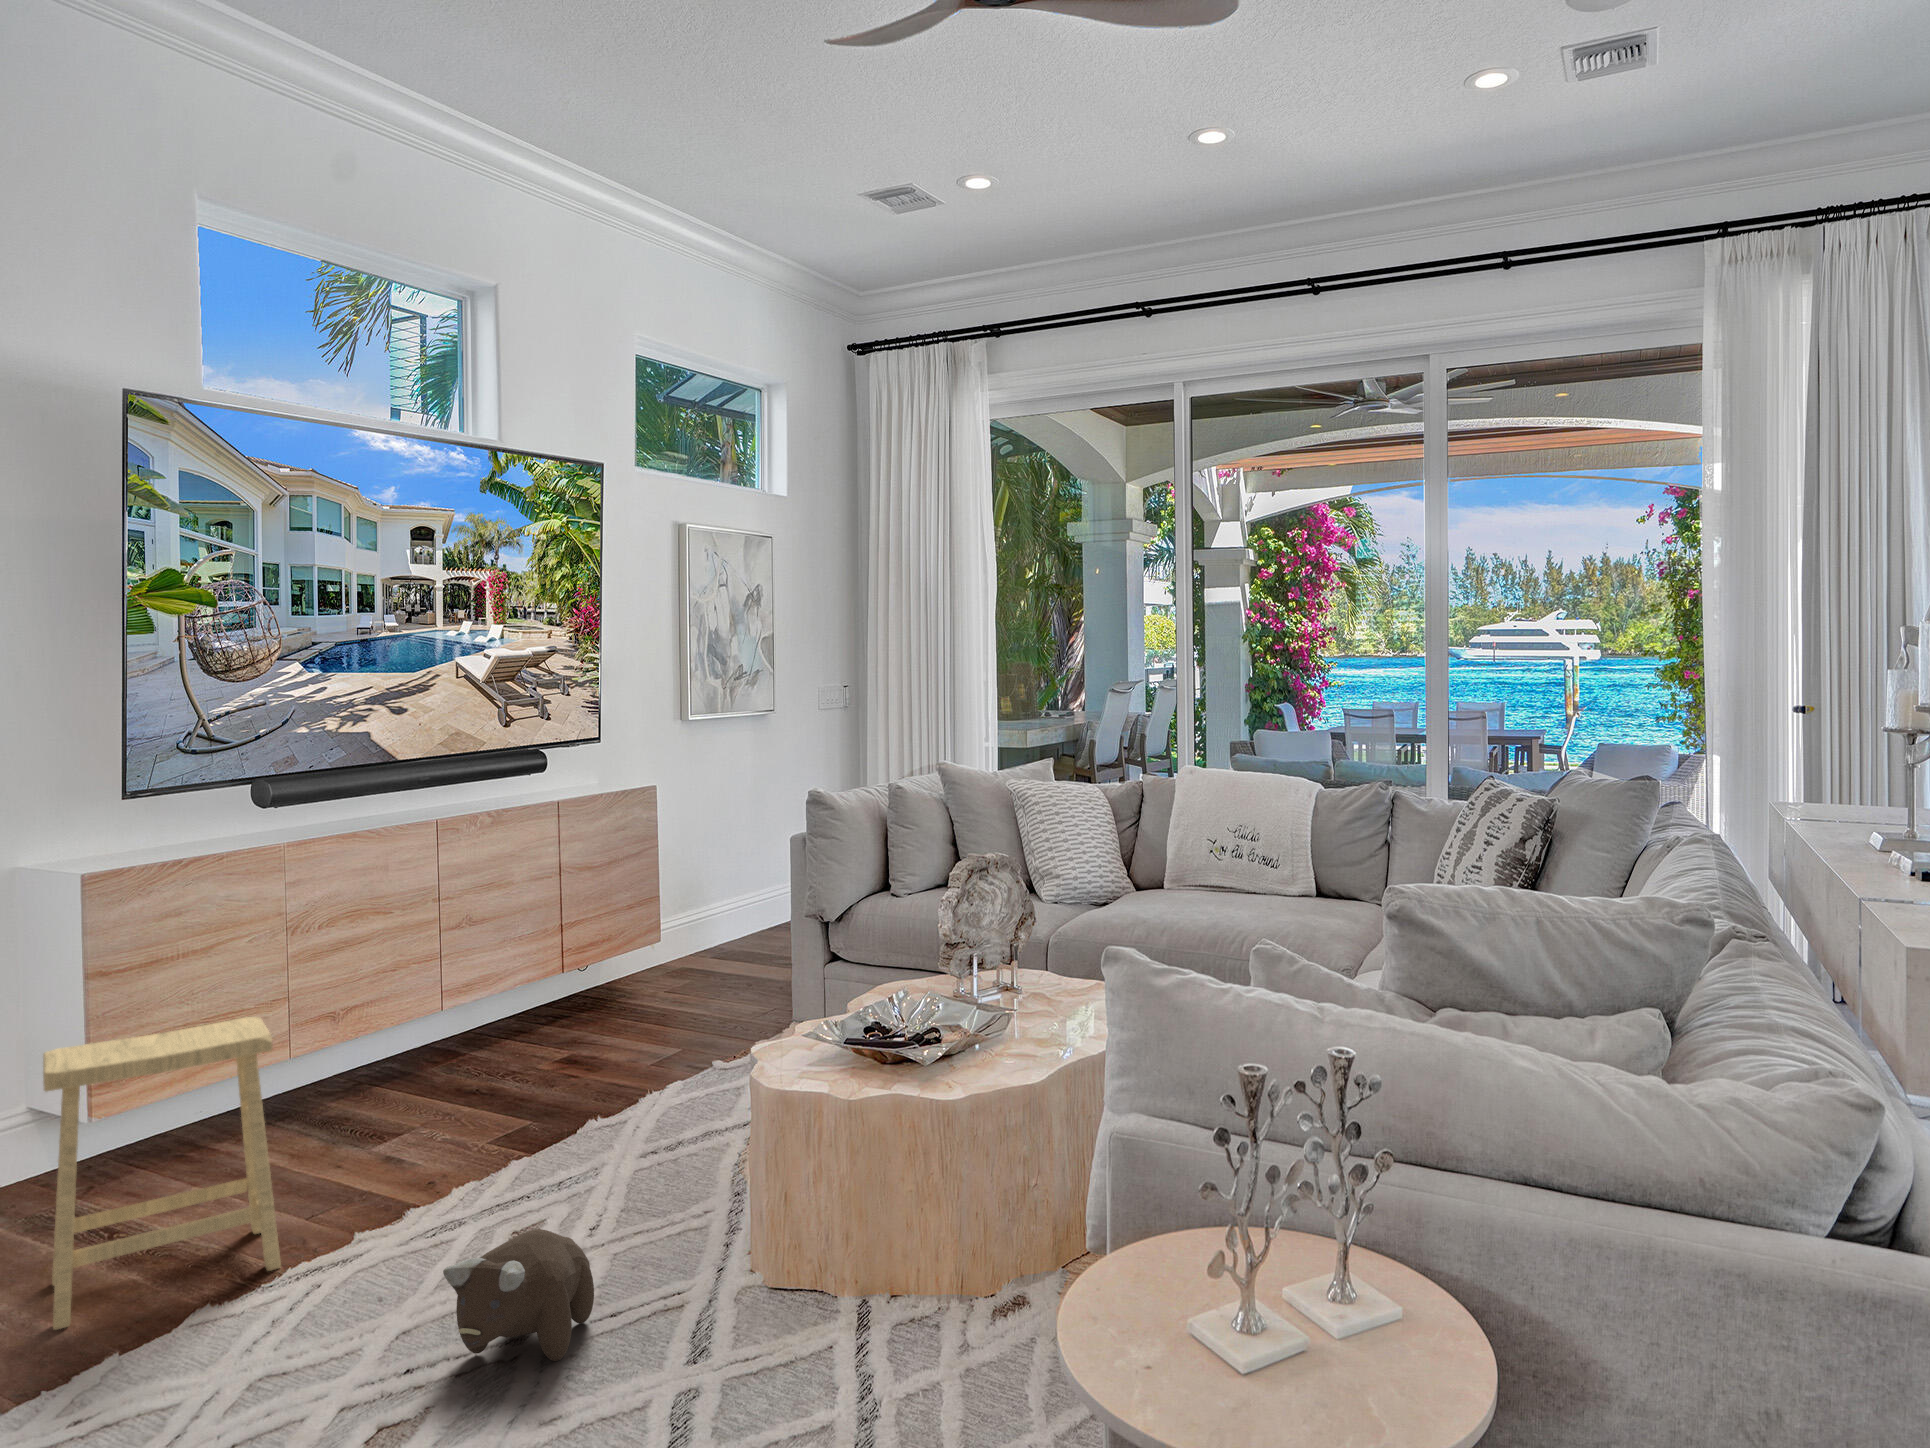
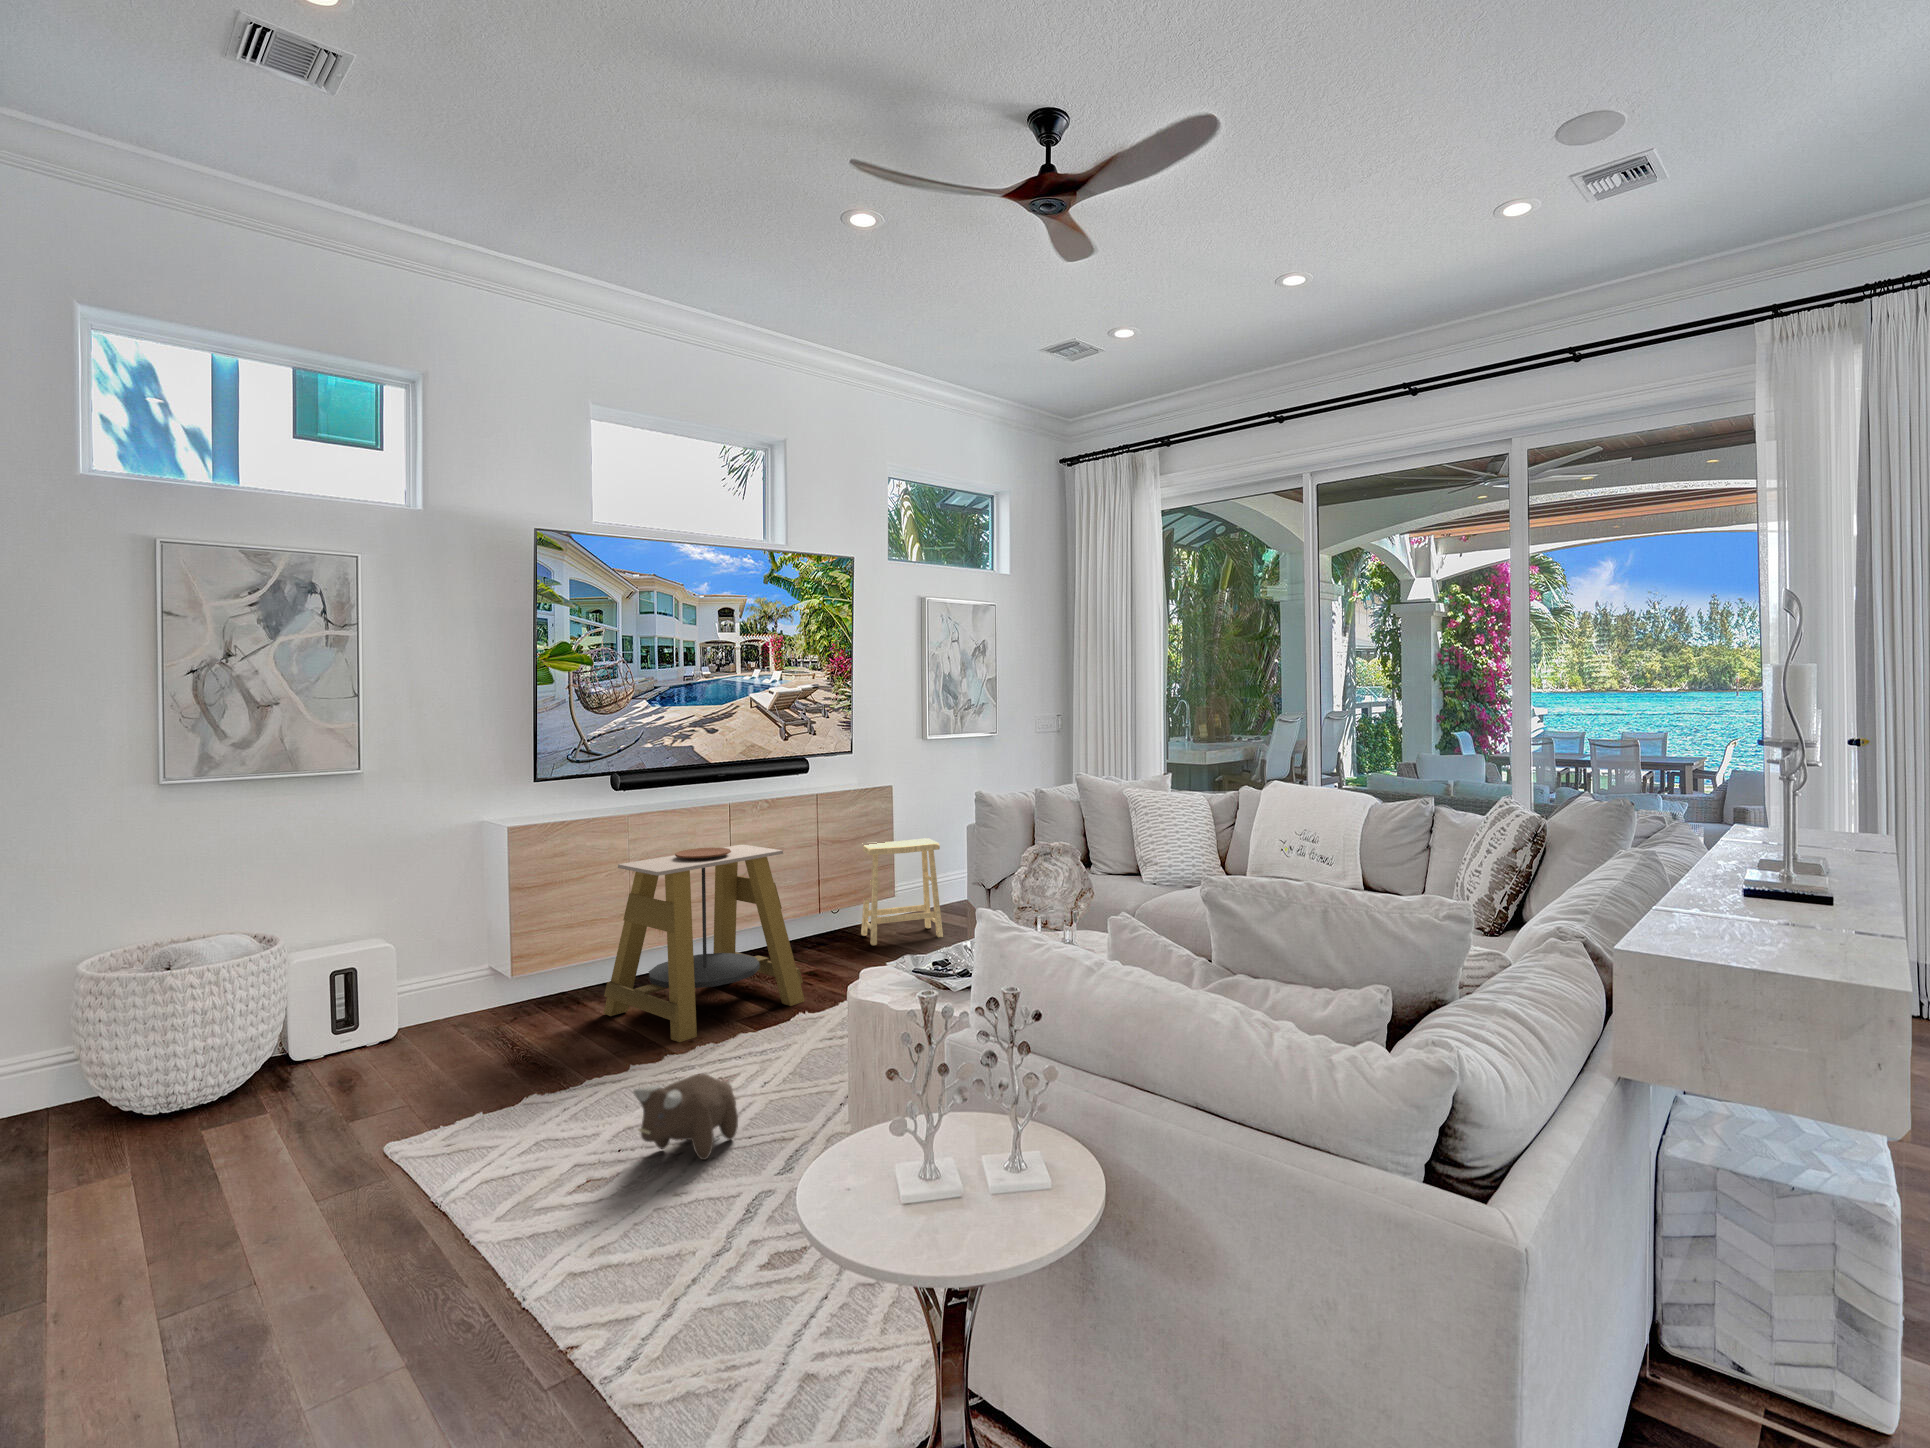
side table: none [258,878,584,1182] -> present [604,844,805,1042]
footstool: present [43,1017,281,1330] -> present [861,838,943,946]

